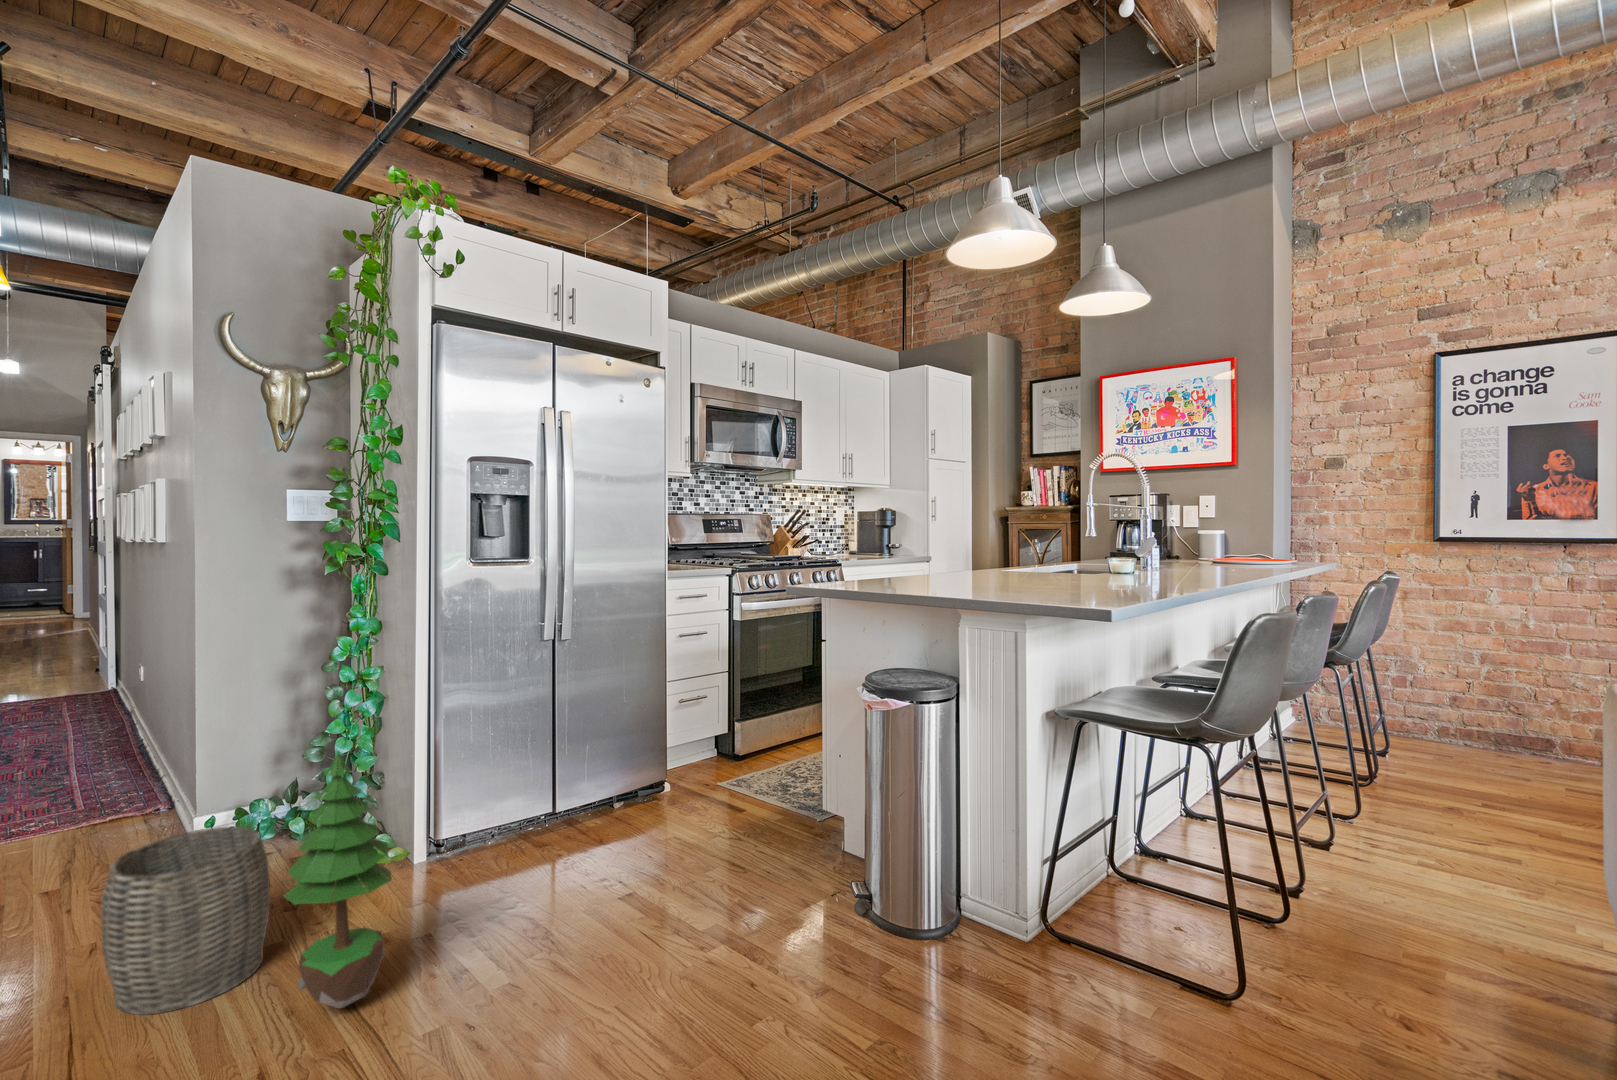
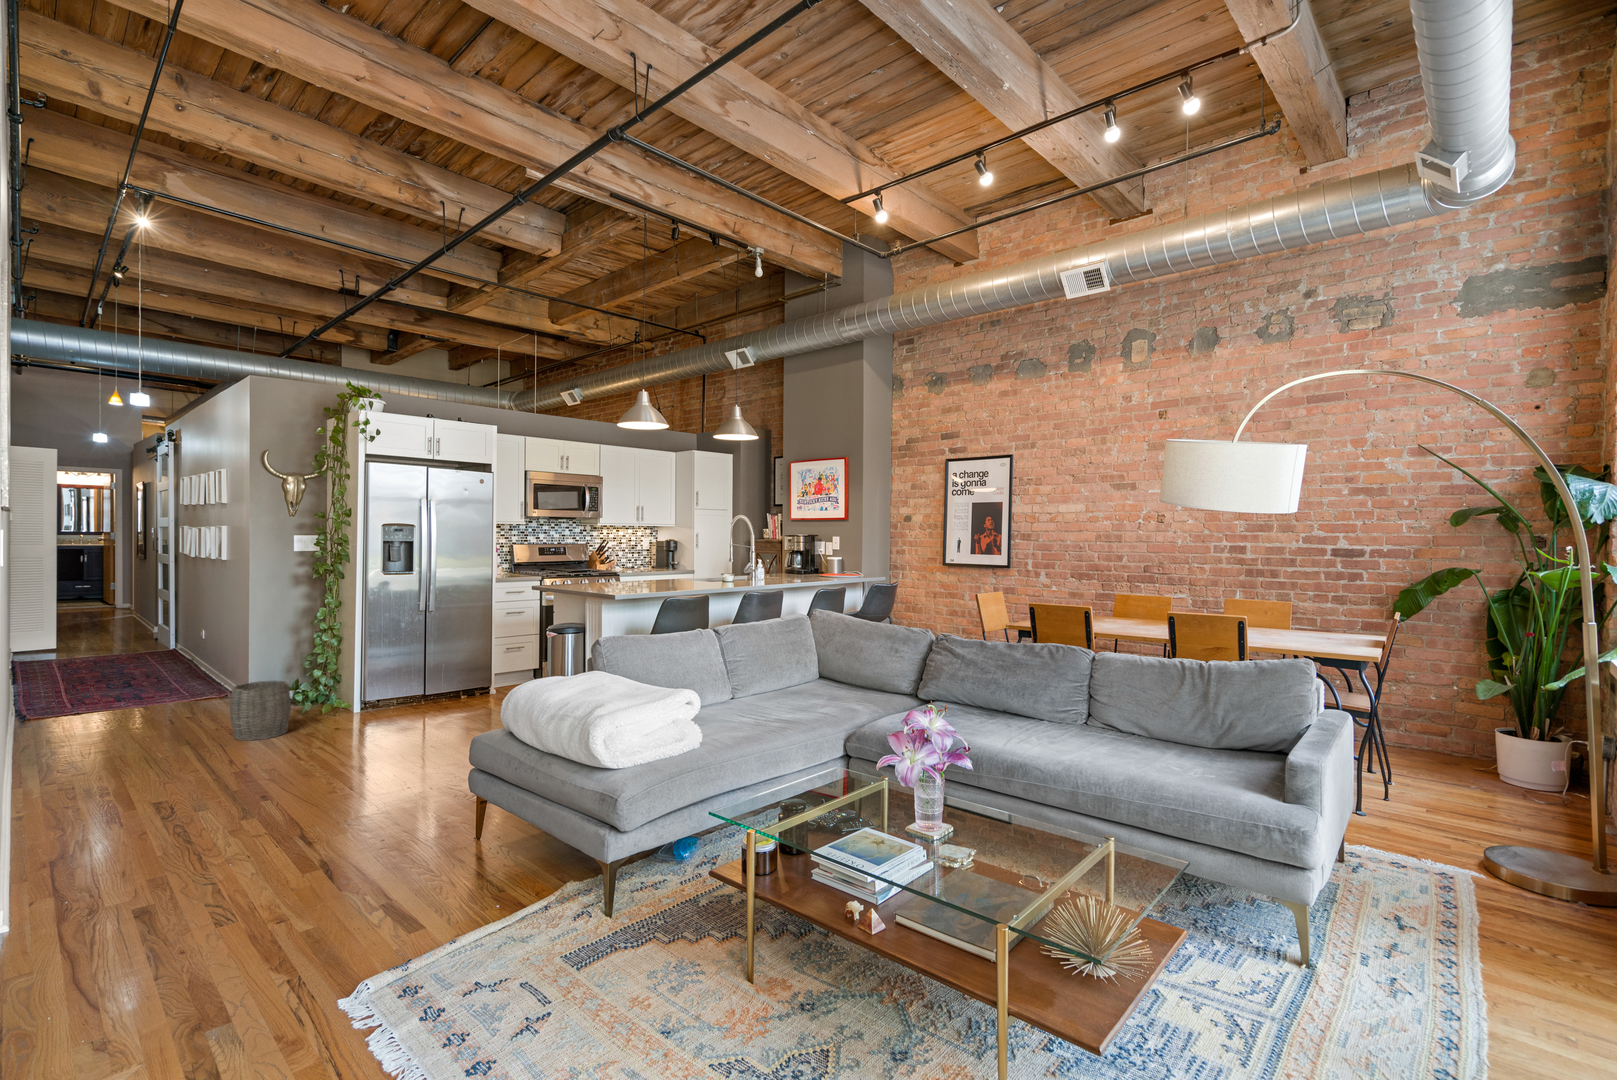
potted tree: present [284,752,392,1008] -> none [298,644,338,740]

